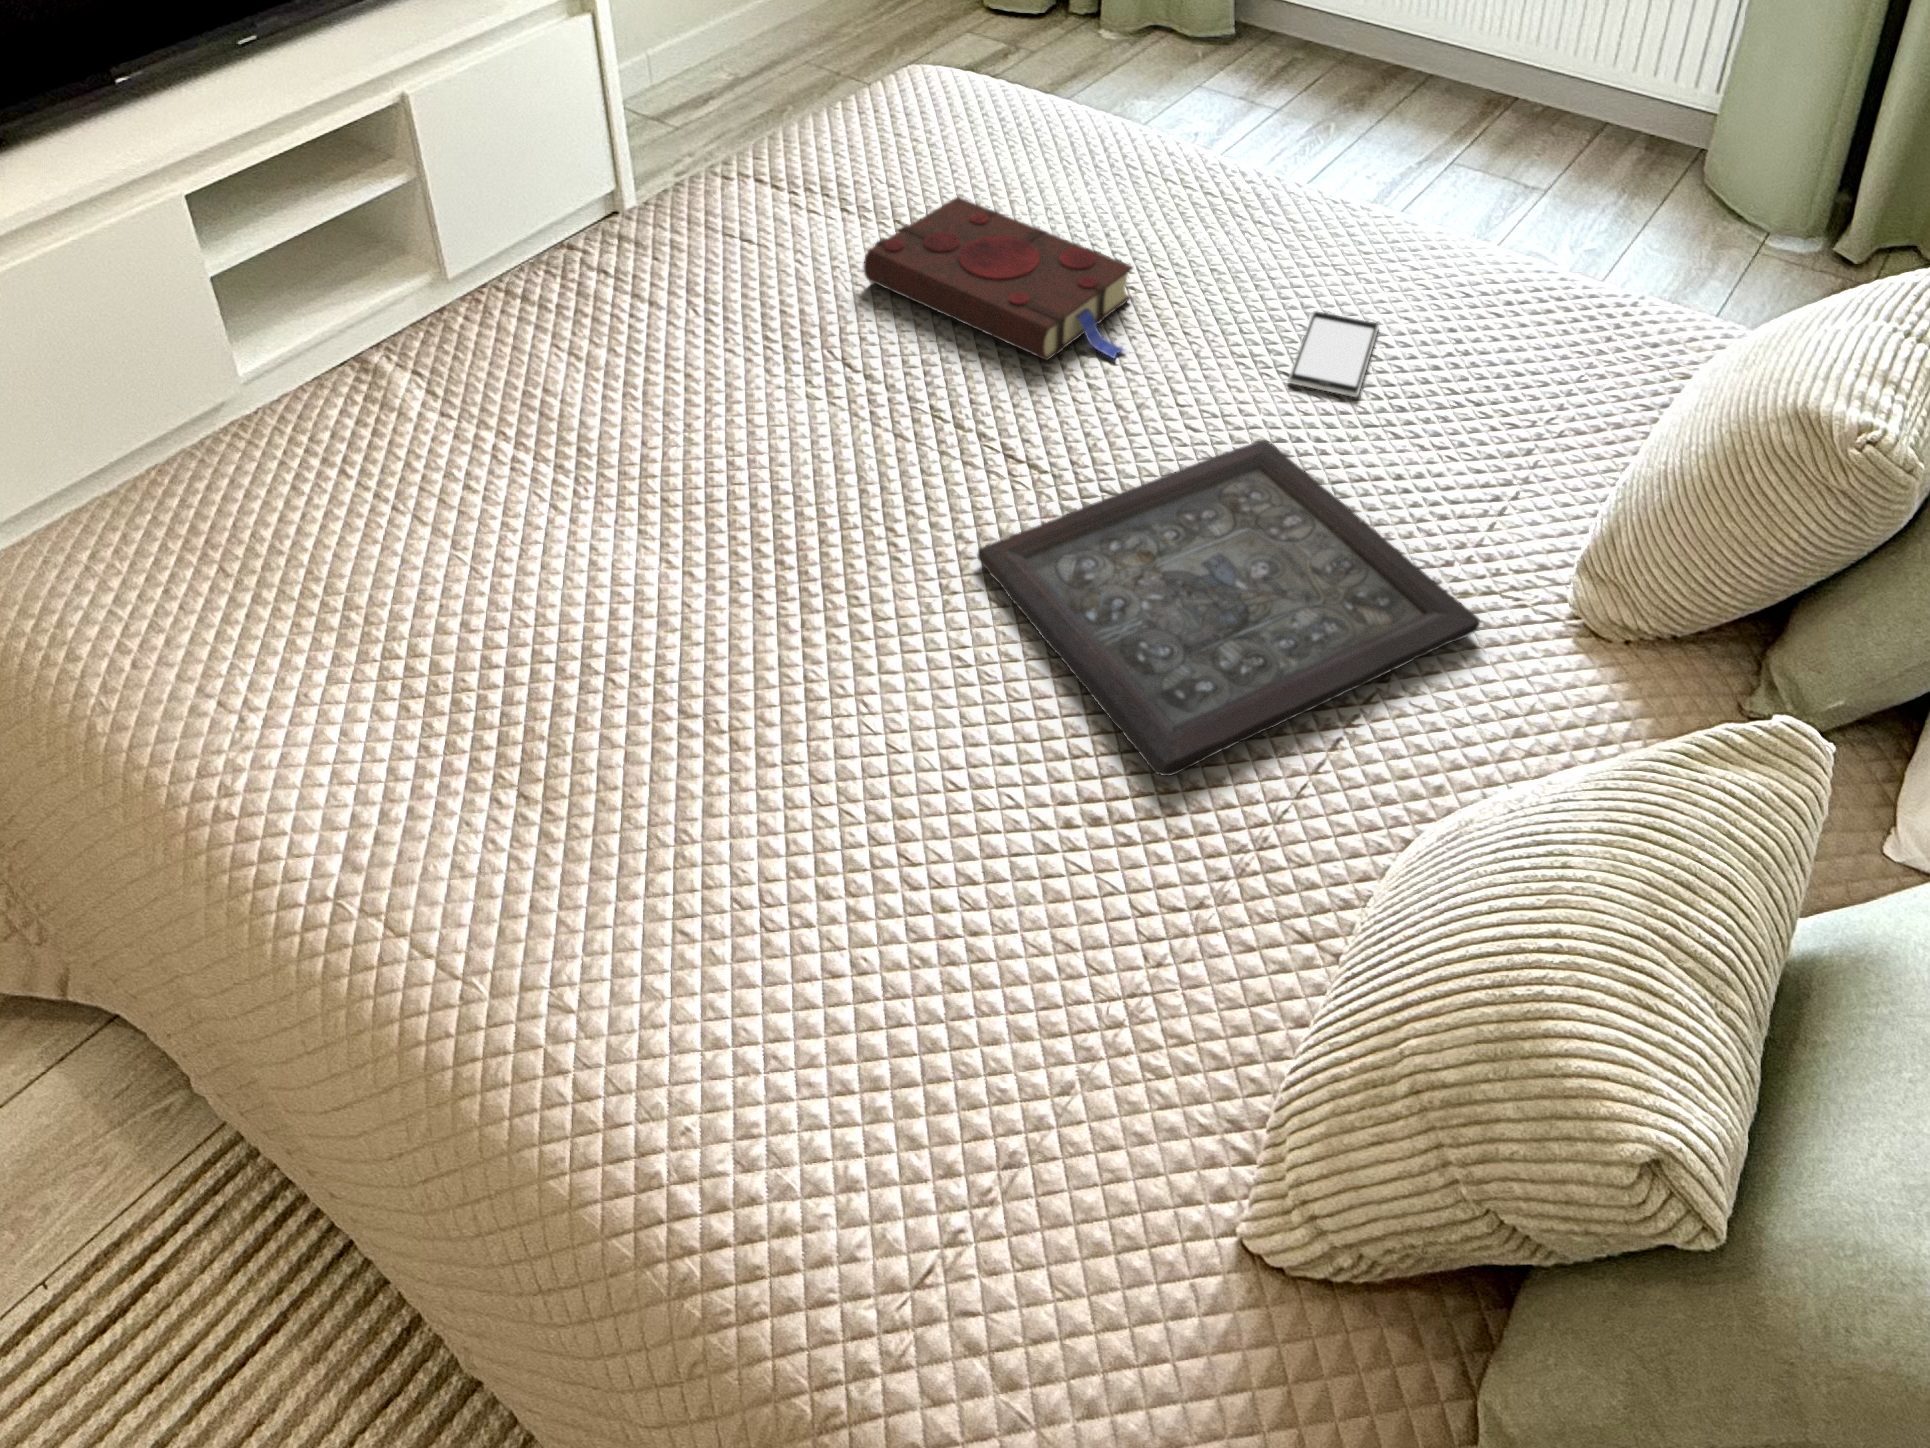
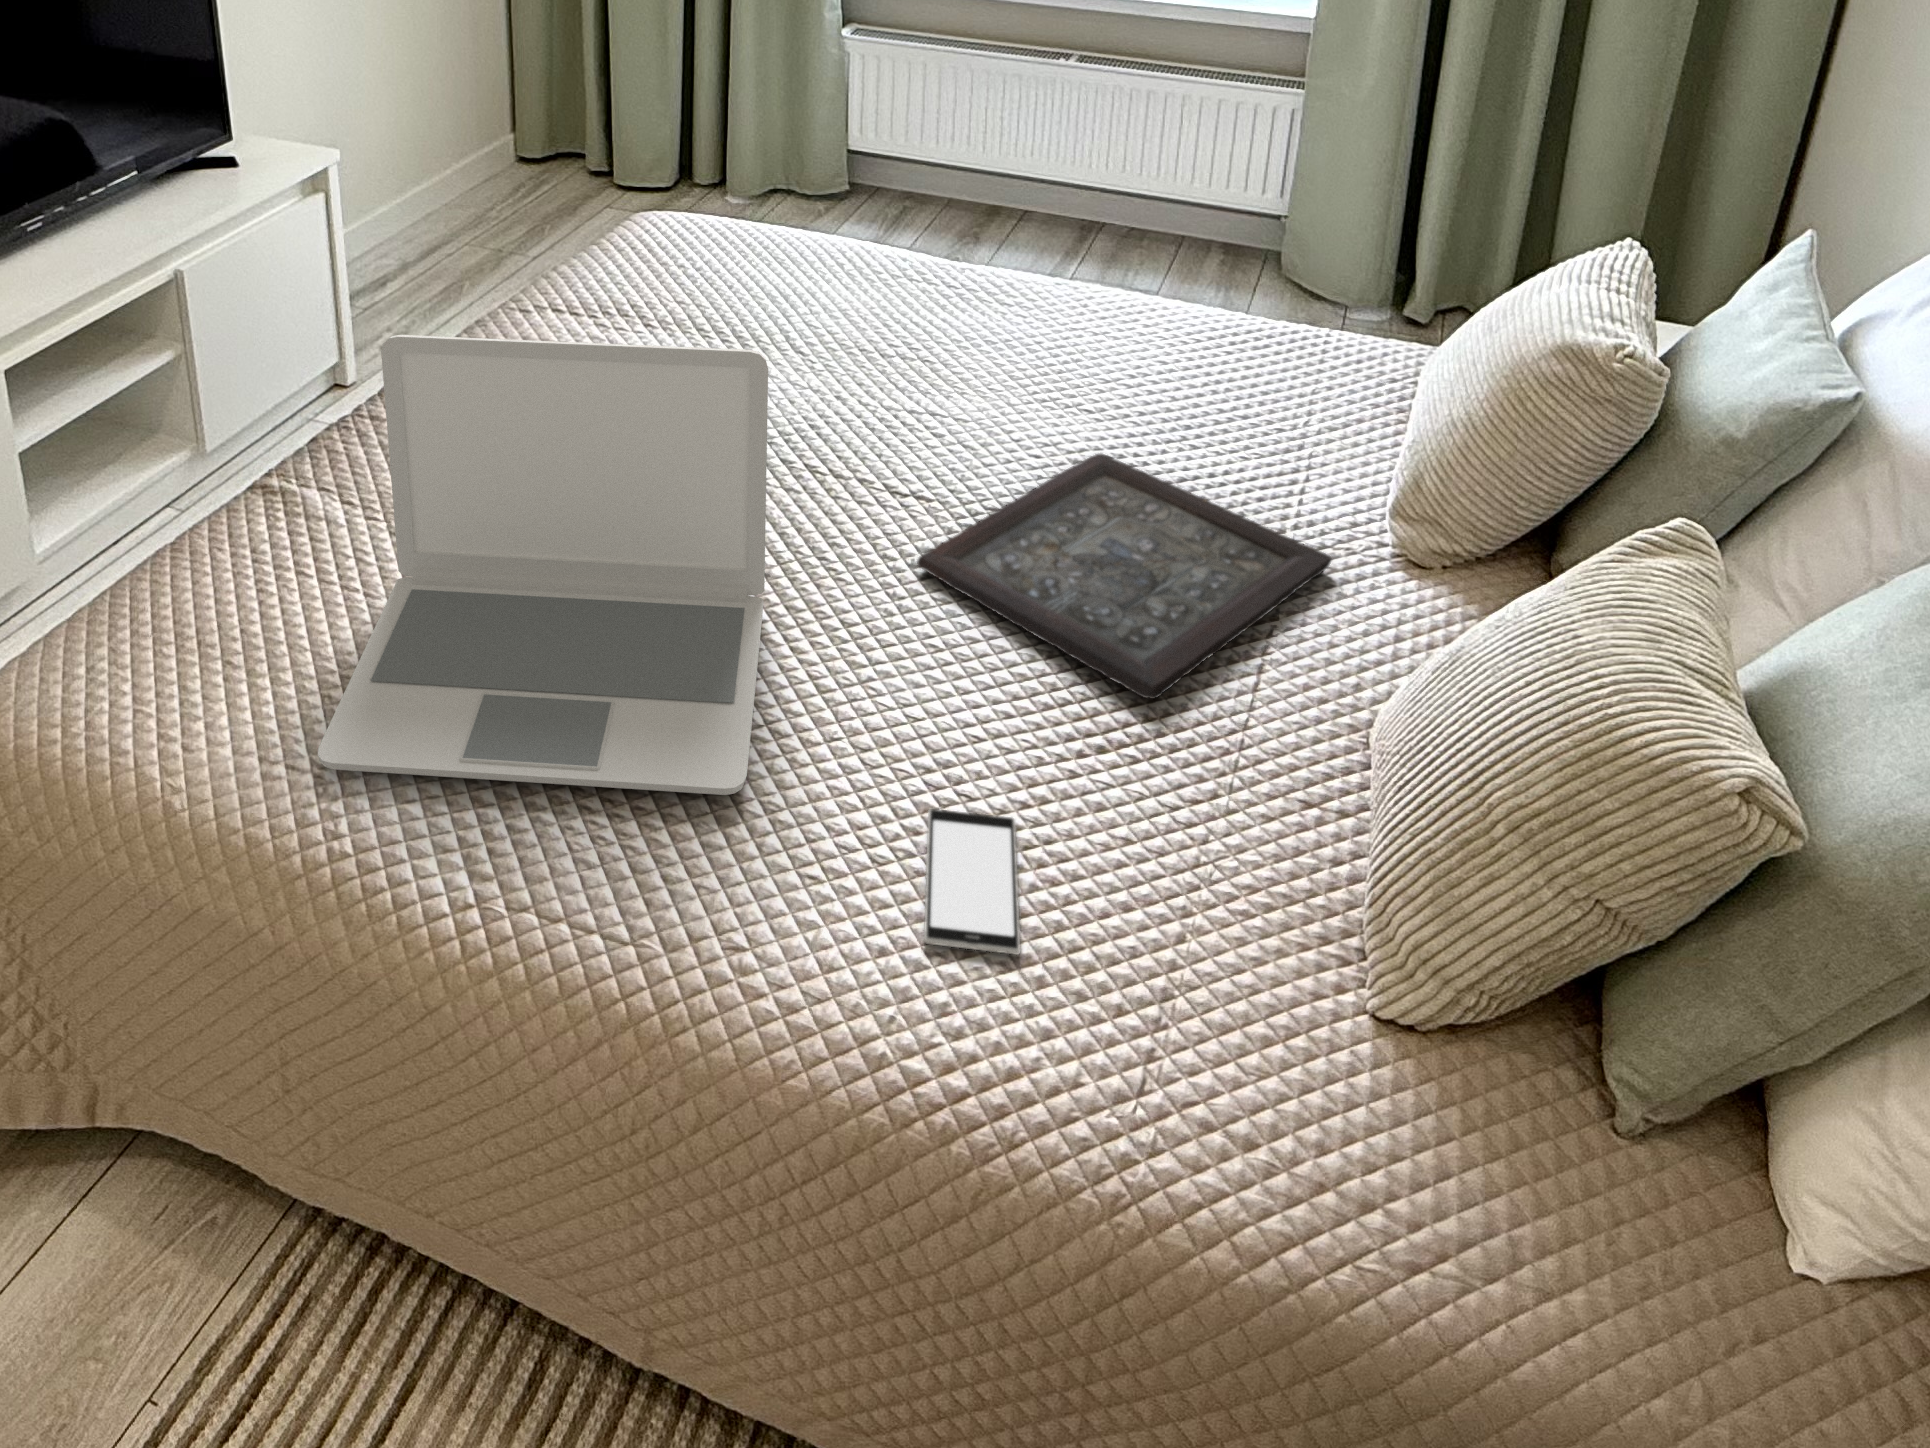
book: present [863,197,1133,360] -> none [710,299,954,417]
laptop: none [210,237,780,818] -> present [318,335,768,795]
smartphone: present [1288,311,1379,397] -> present [924,809,1020,954]

